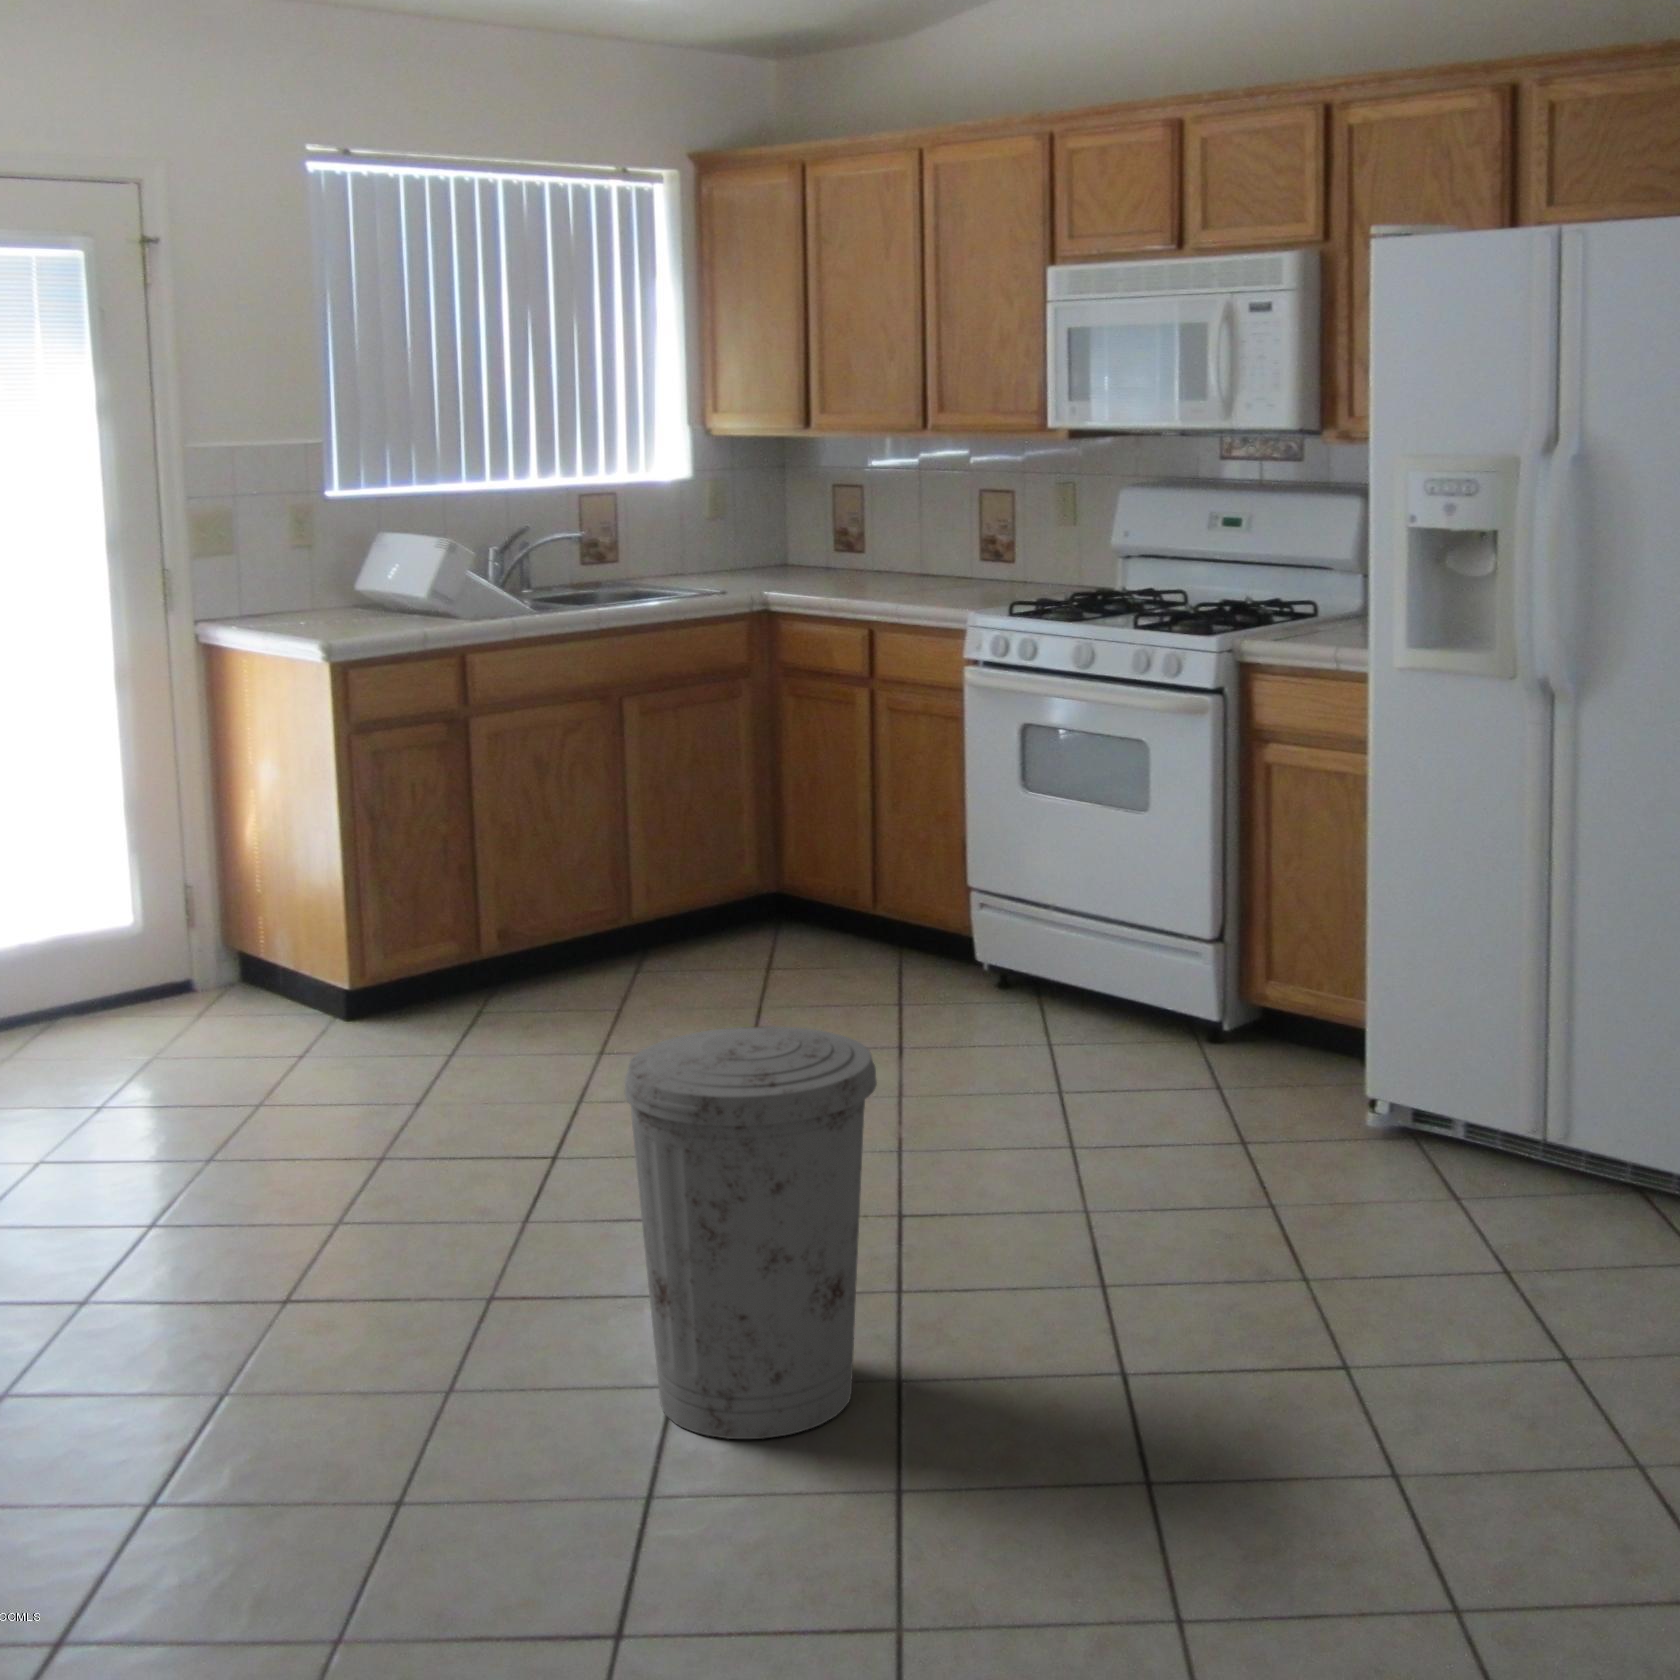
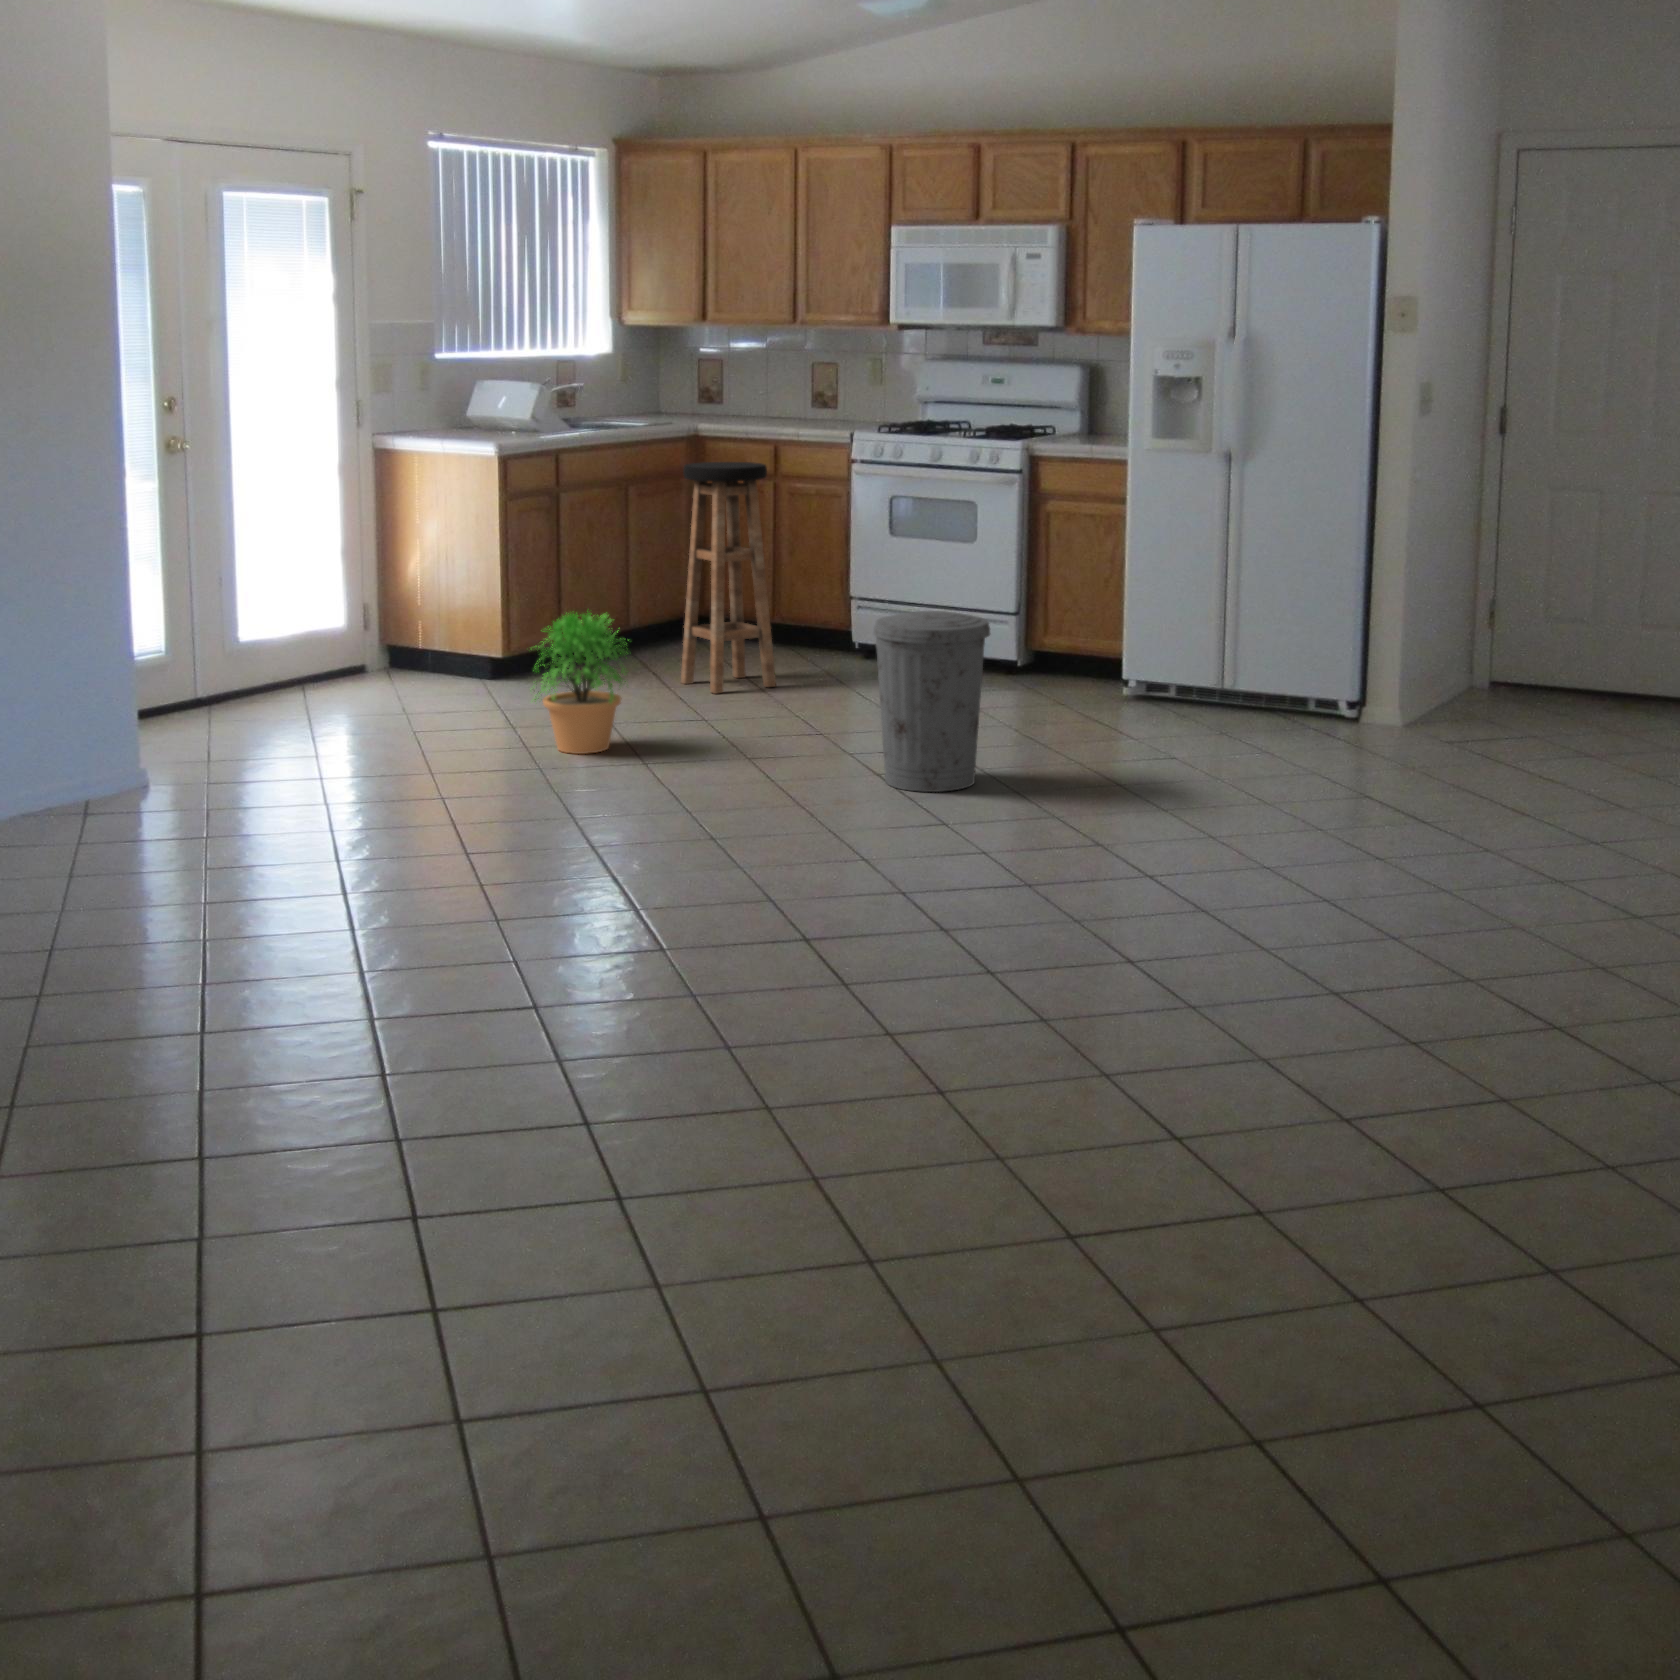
bar stool: none [601,668,759,1075] -> present [681,462,776,694]
potted plant: none [120,963,334,1238] -> present [533,611,629,754]

